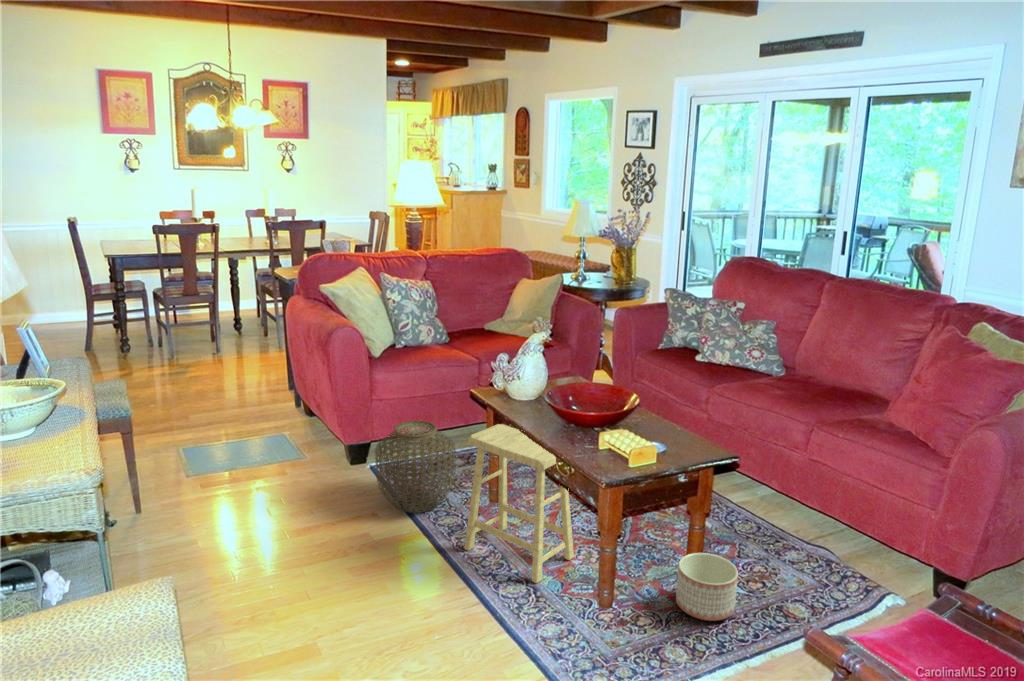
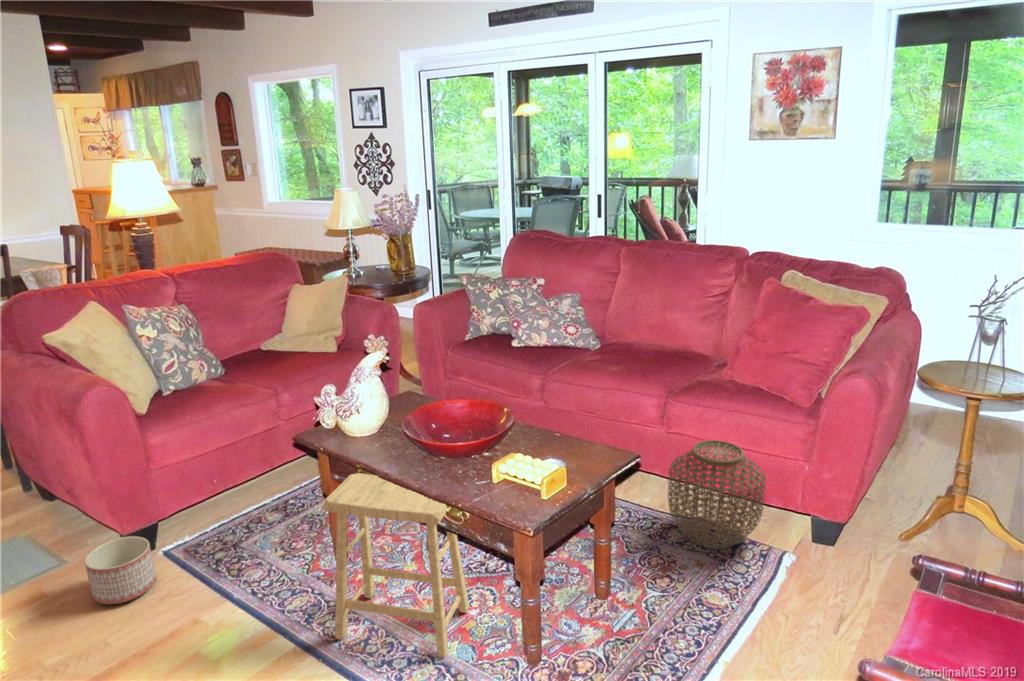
woven basket: present [375,420,456,513] -> present [668,440,766,549]
planter: present [676,553,738,621] -> present [85,536,156,604]

